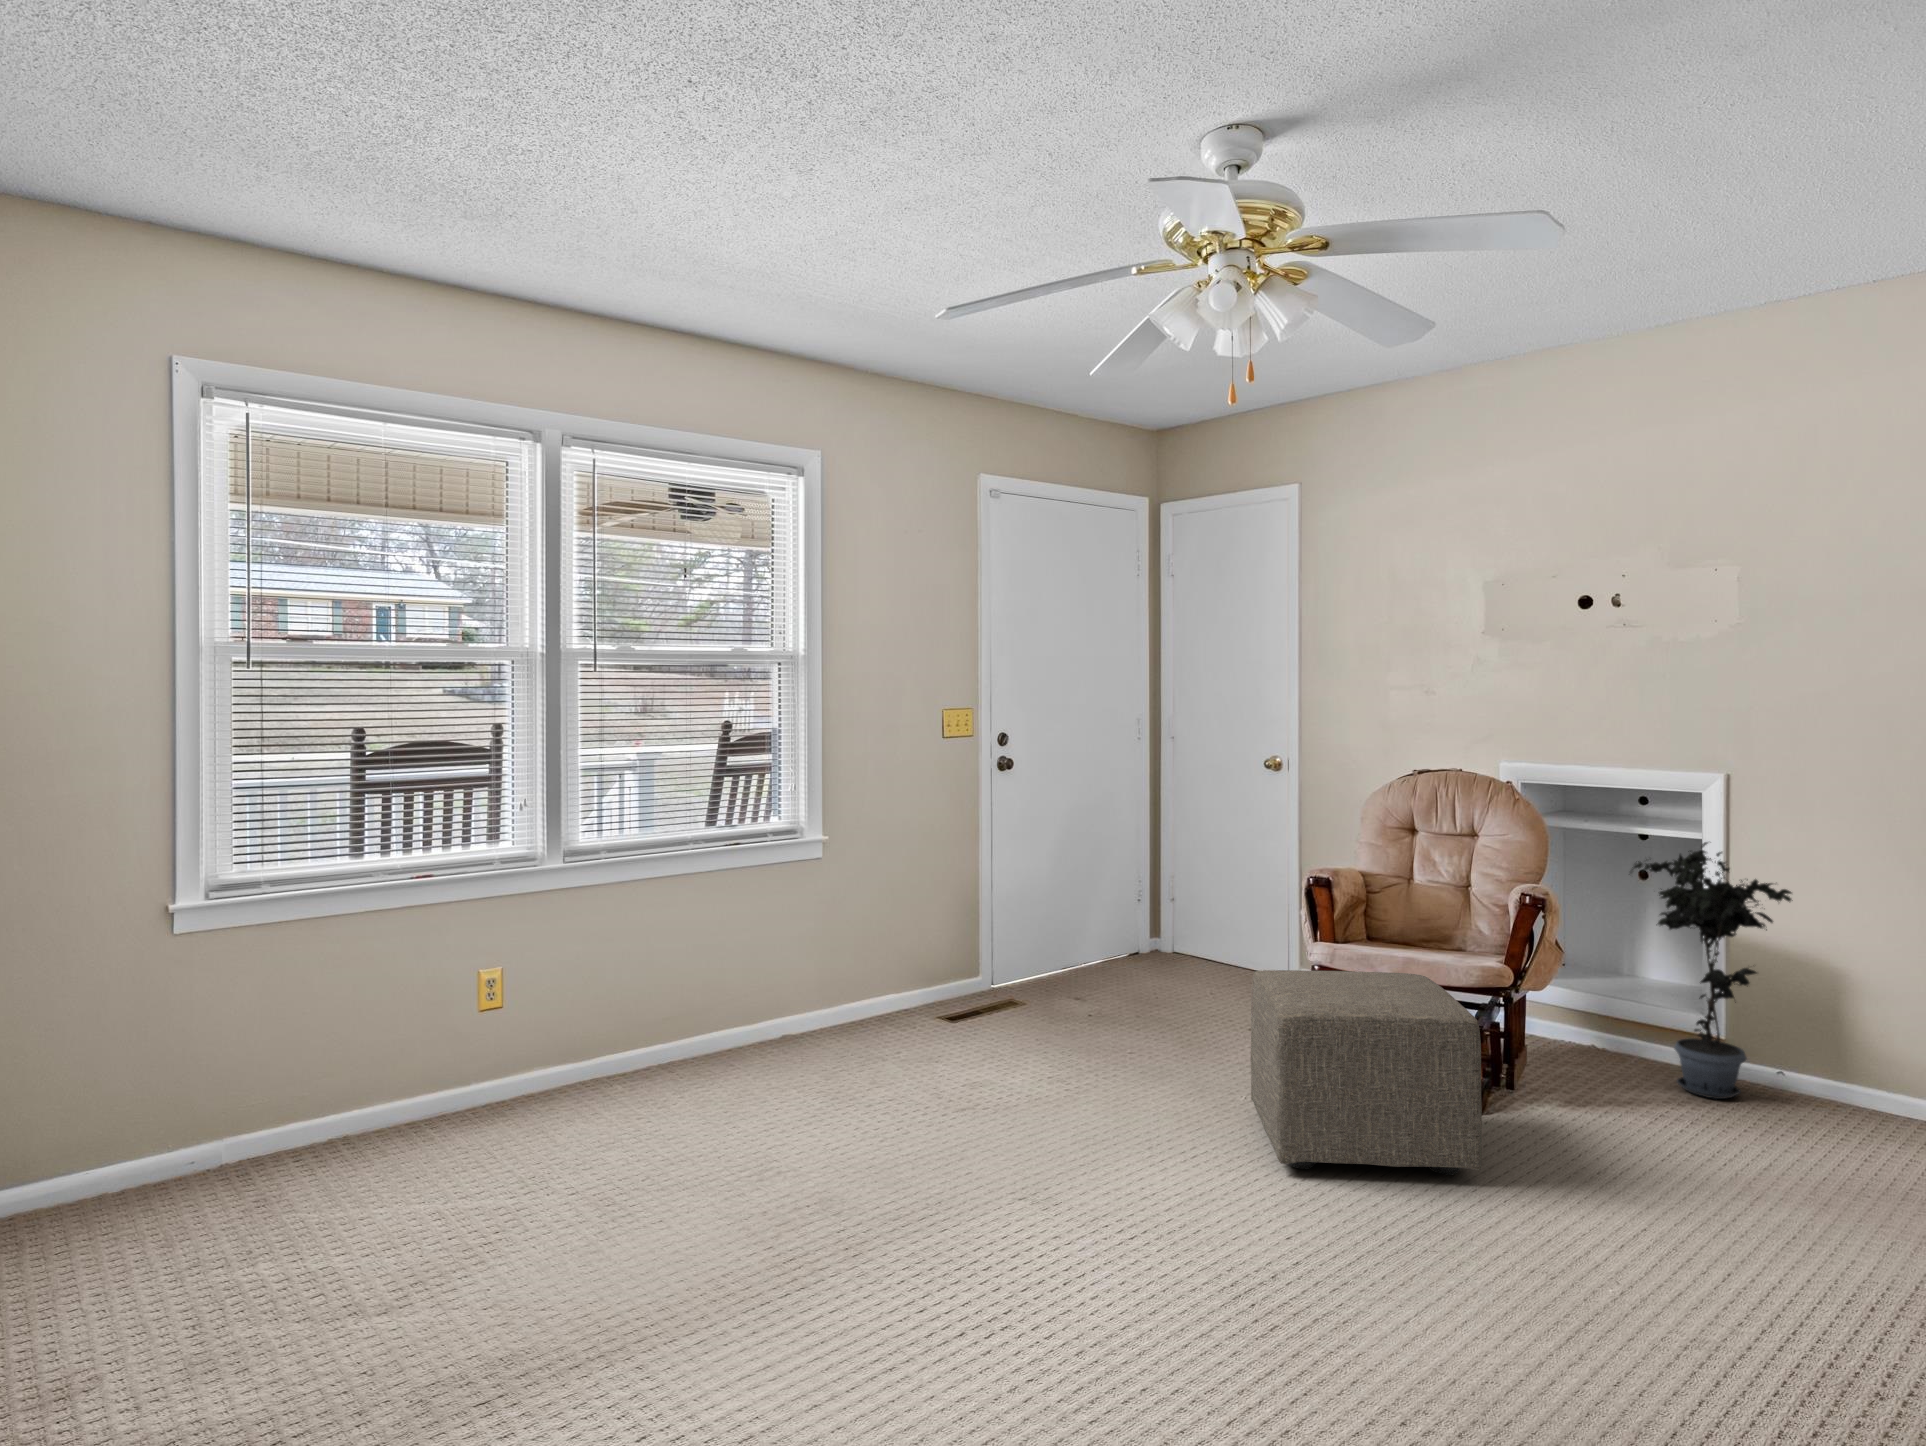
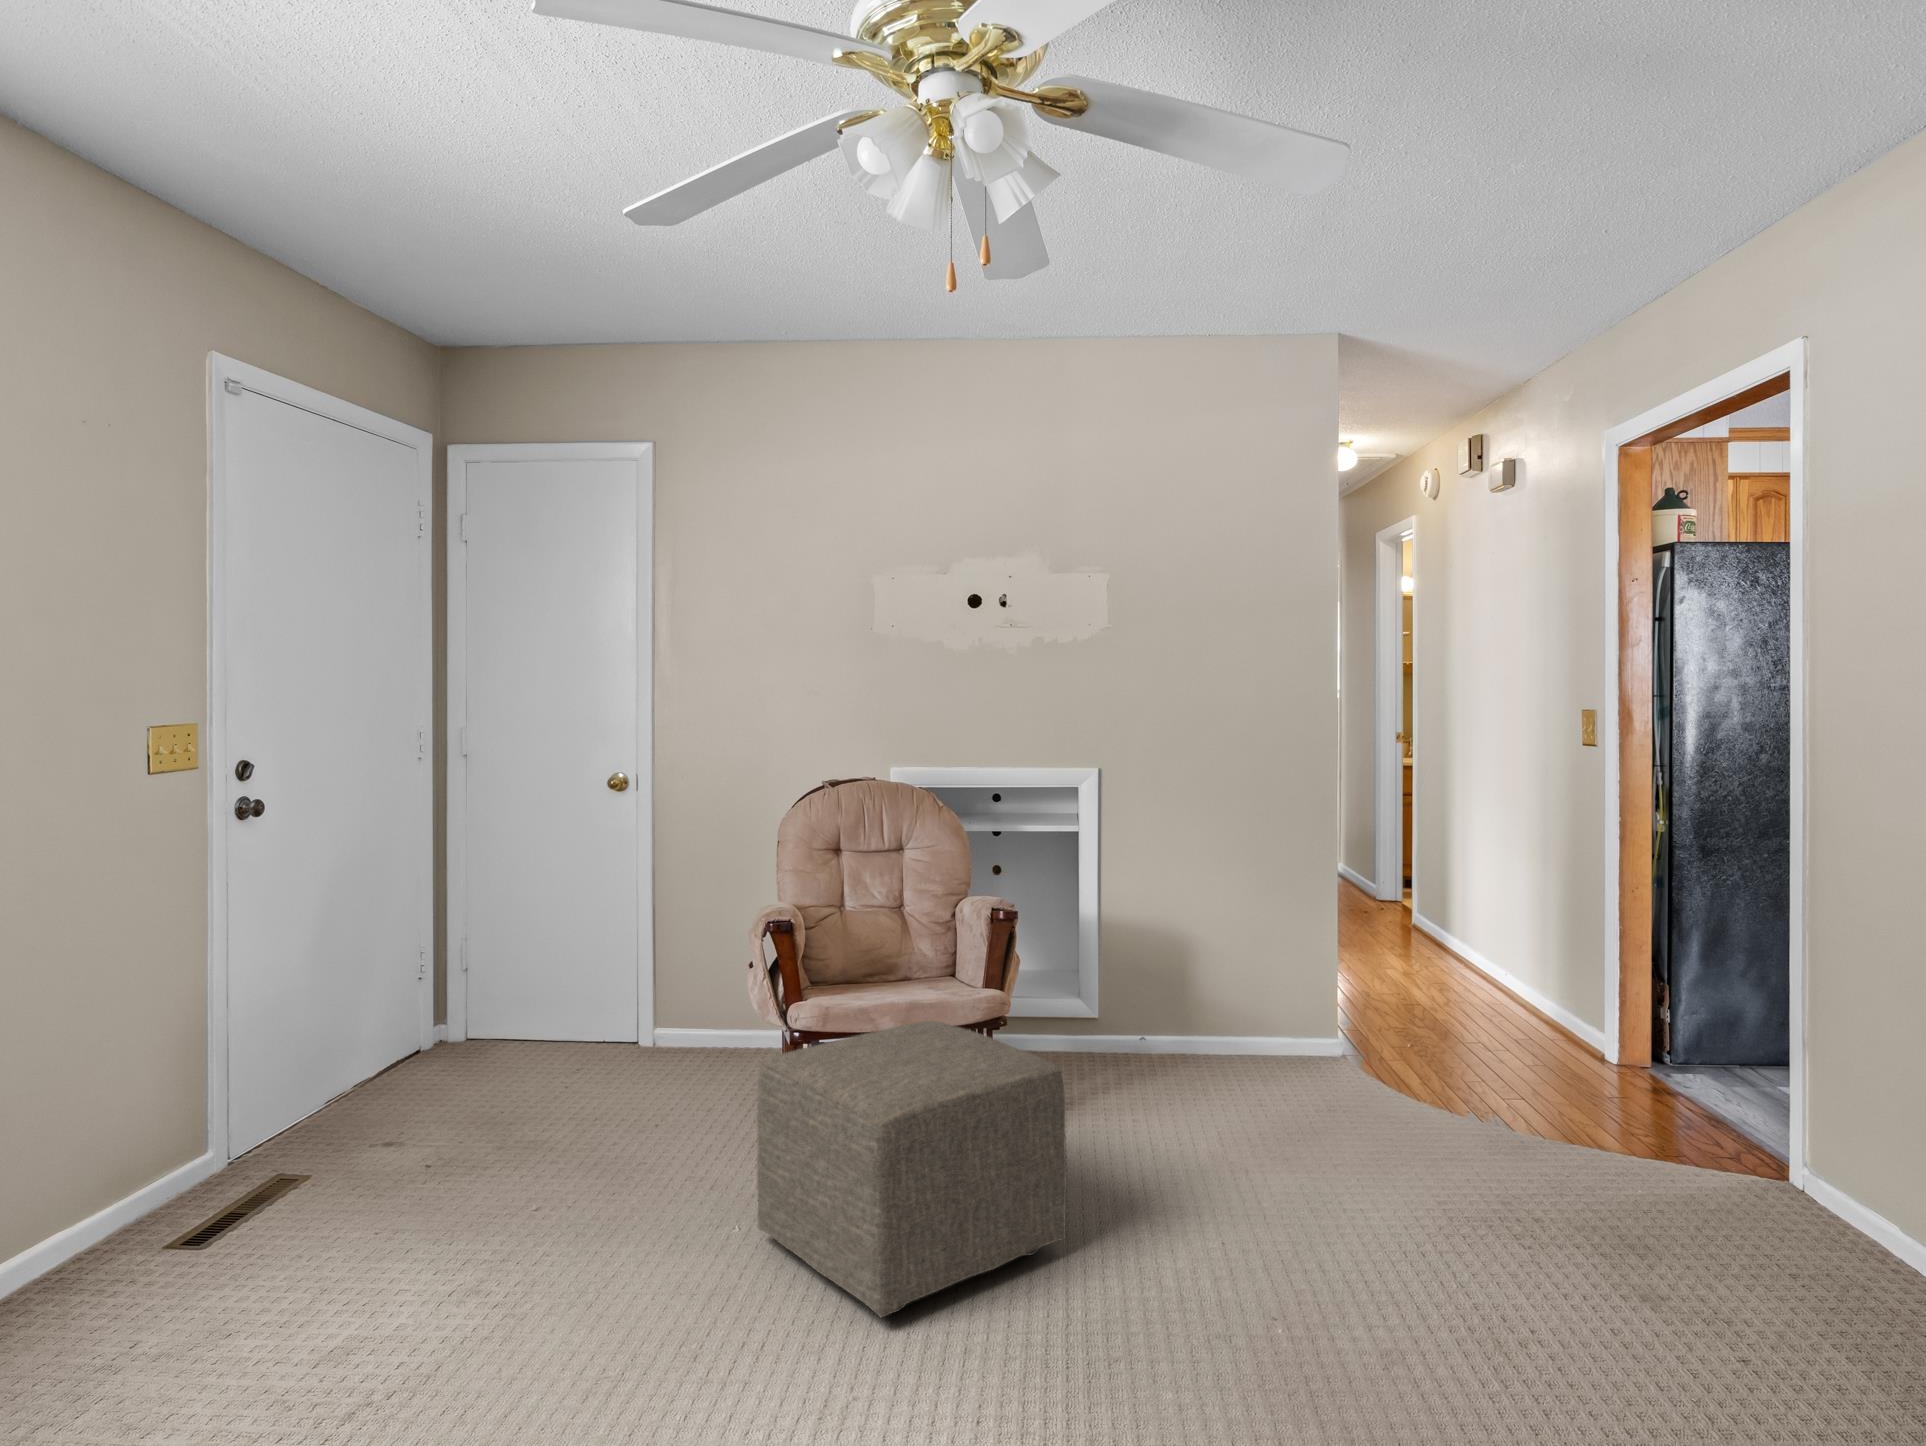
potted plant: present [1632,842,1792,1099] -> none [1027,835,1184,1079]

